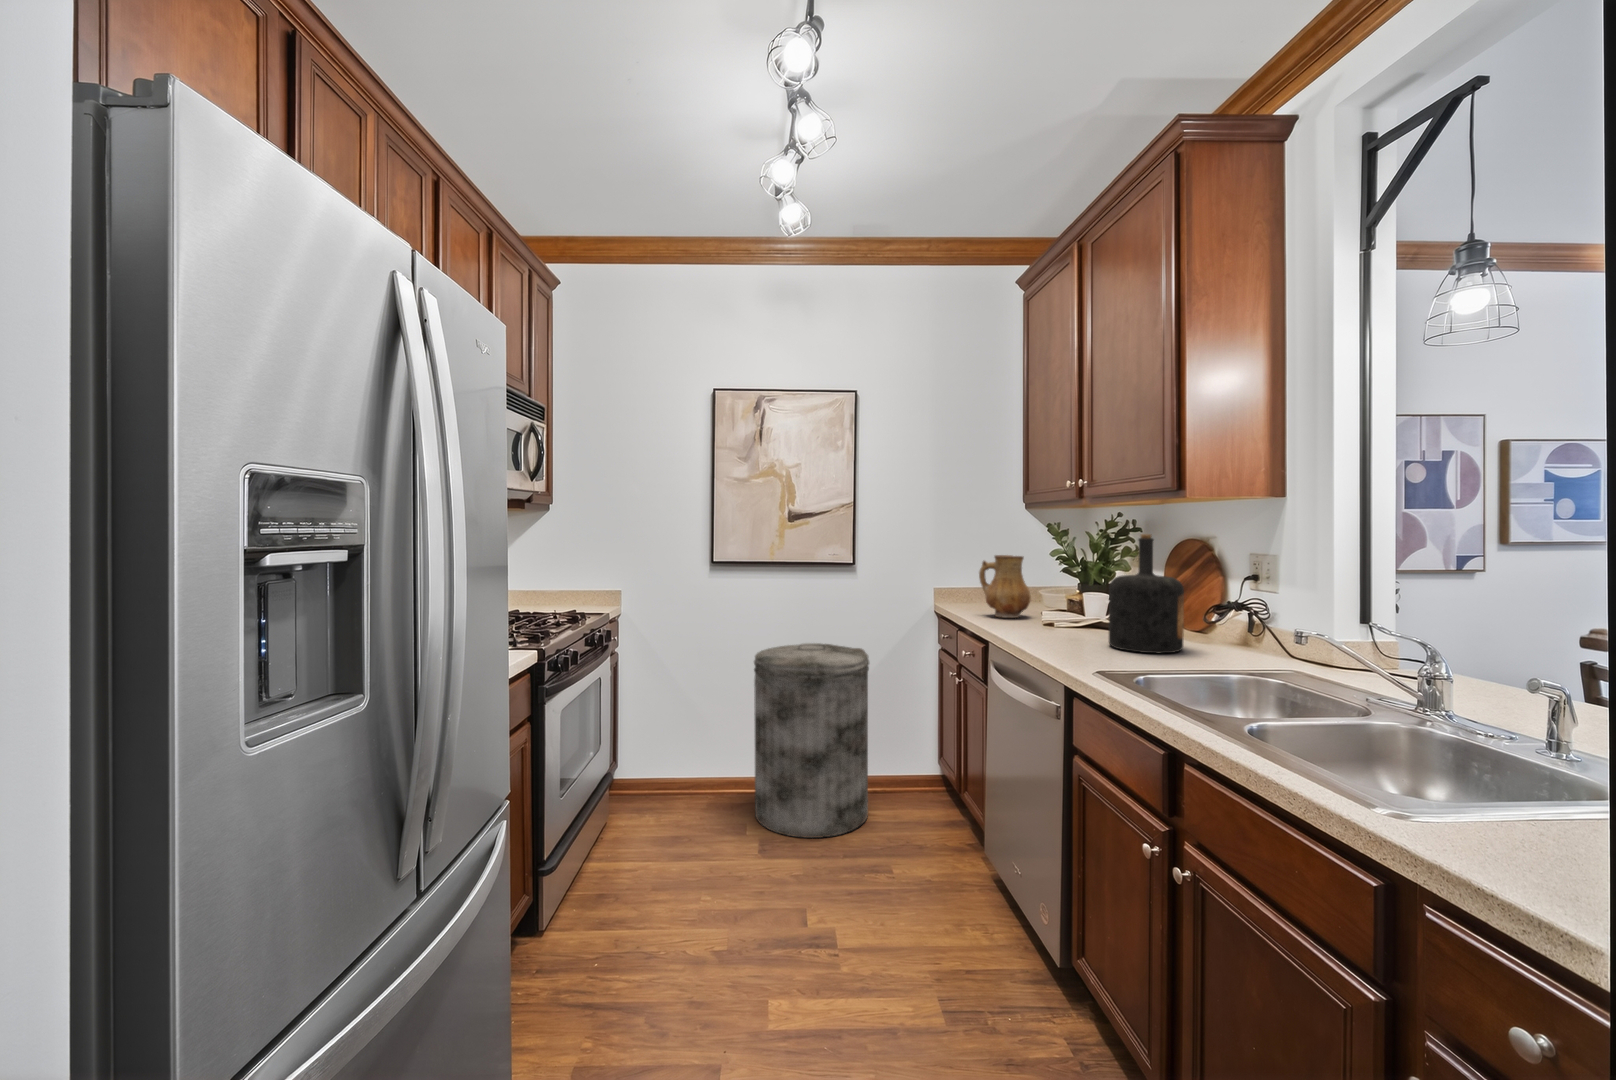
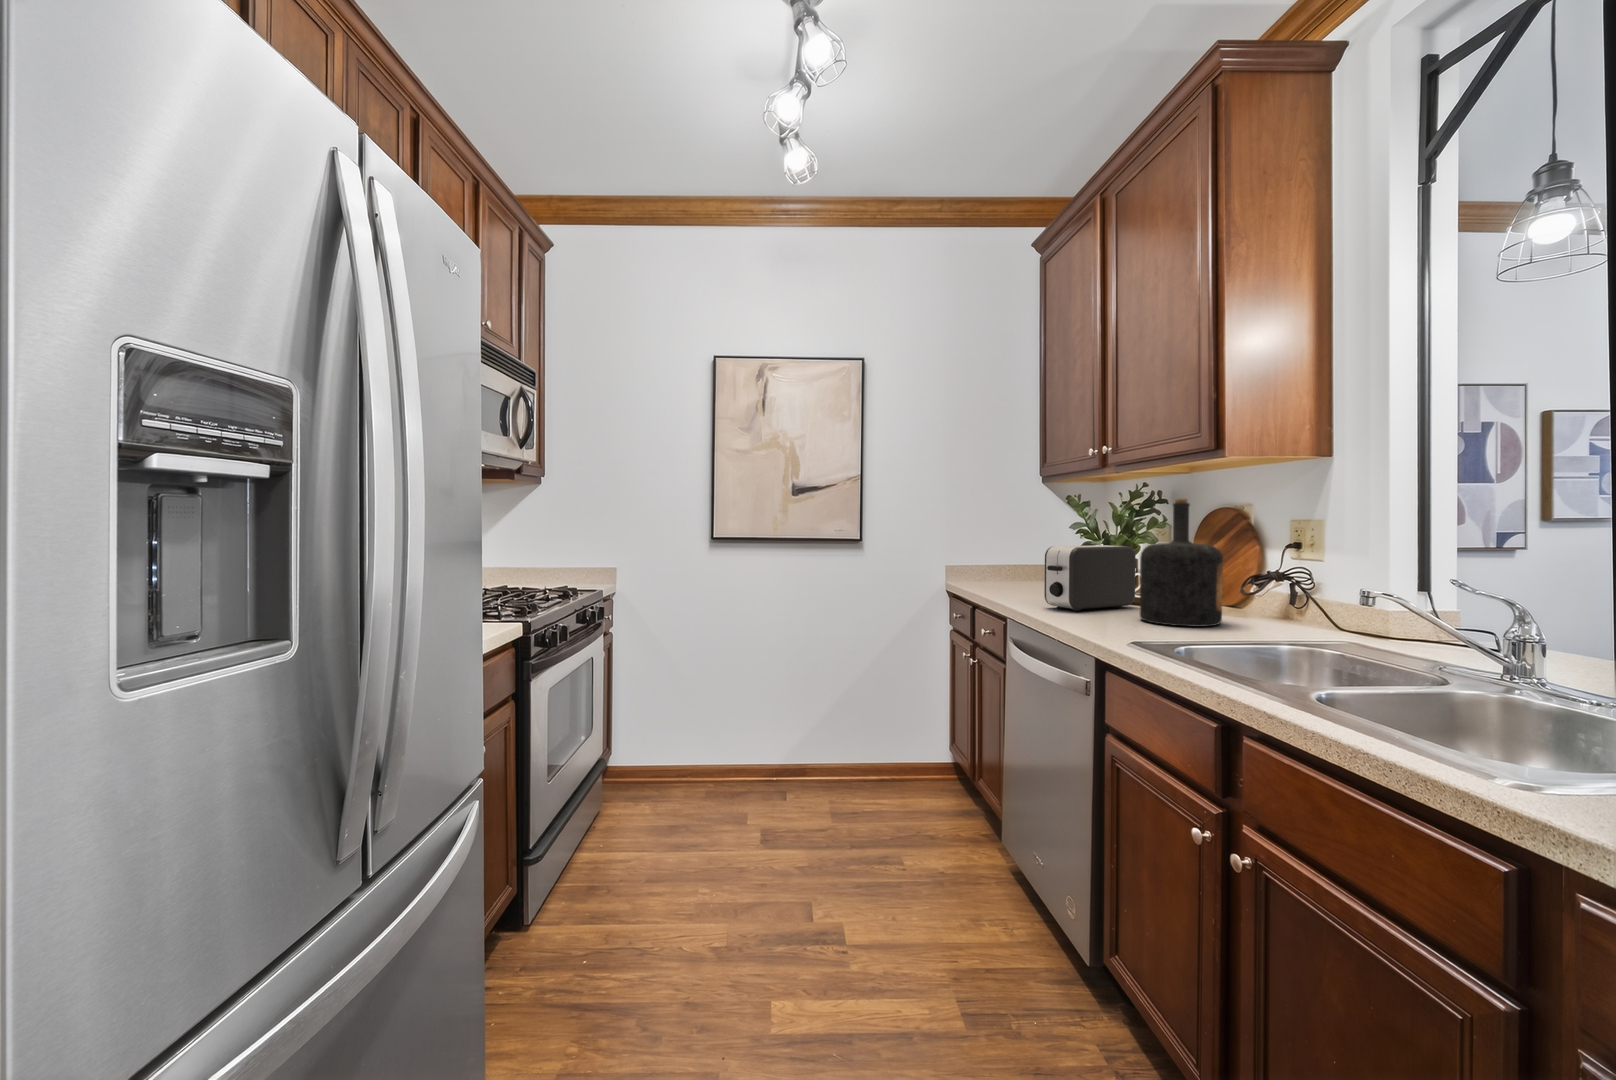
ceramic pitcher: present [979,555,1031,618] -> none [995,529,1050,595]
toaster: none [1023,573,1107,636] -> present [1044,545,1136,611]
trash can: present [754,643,869,838] -> none [755,624,878,829]

